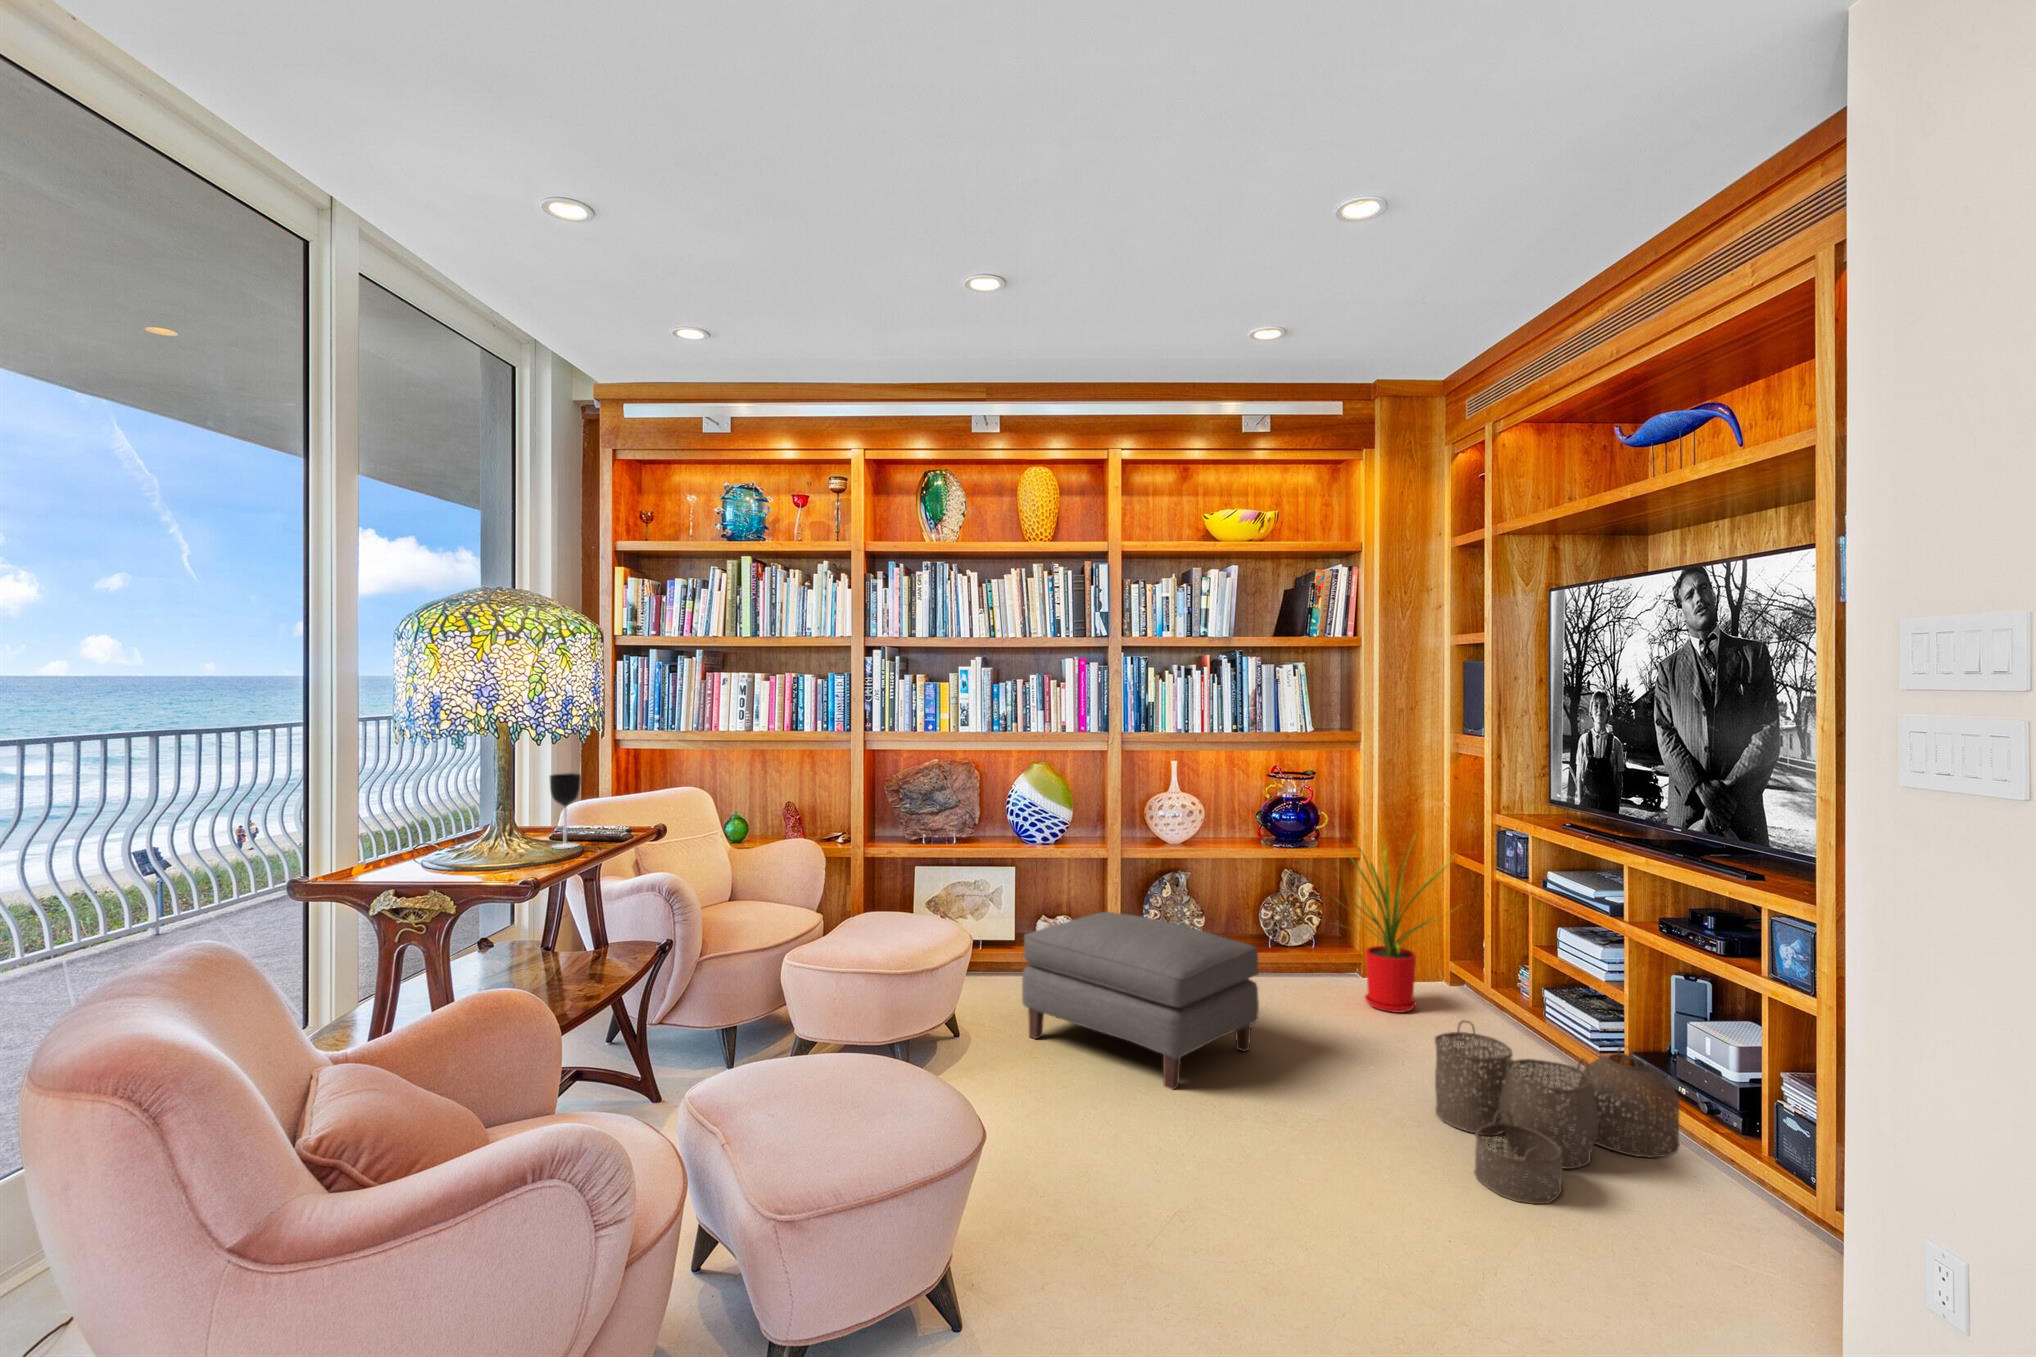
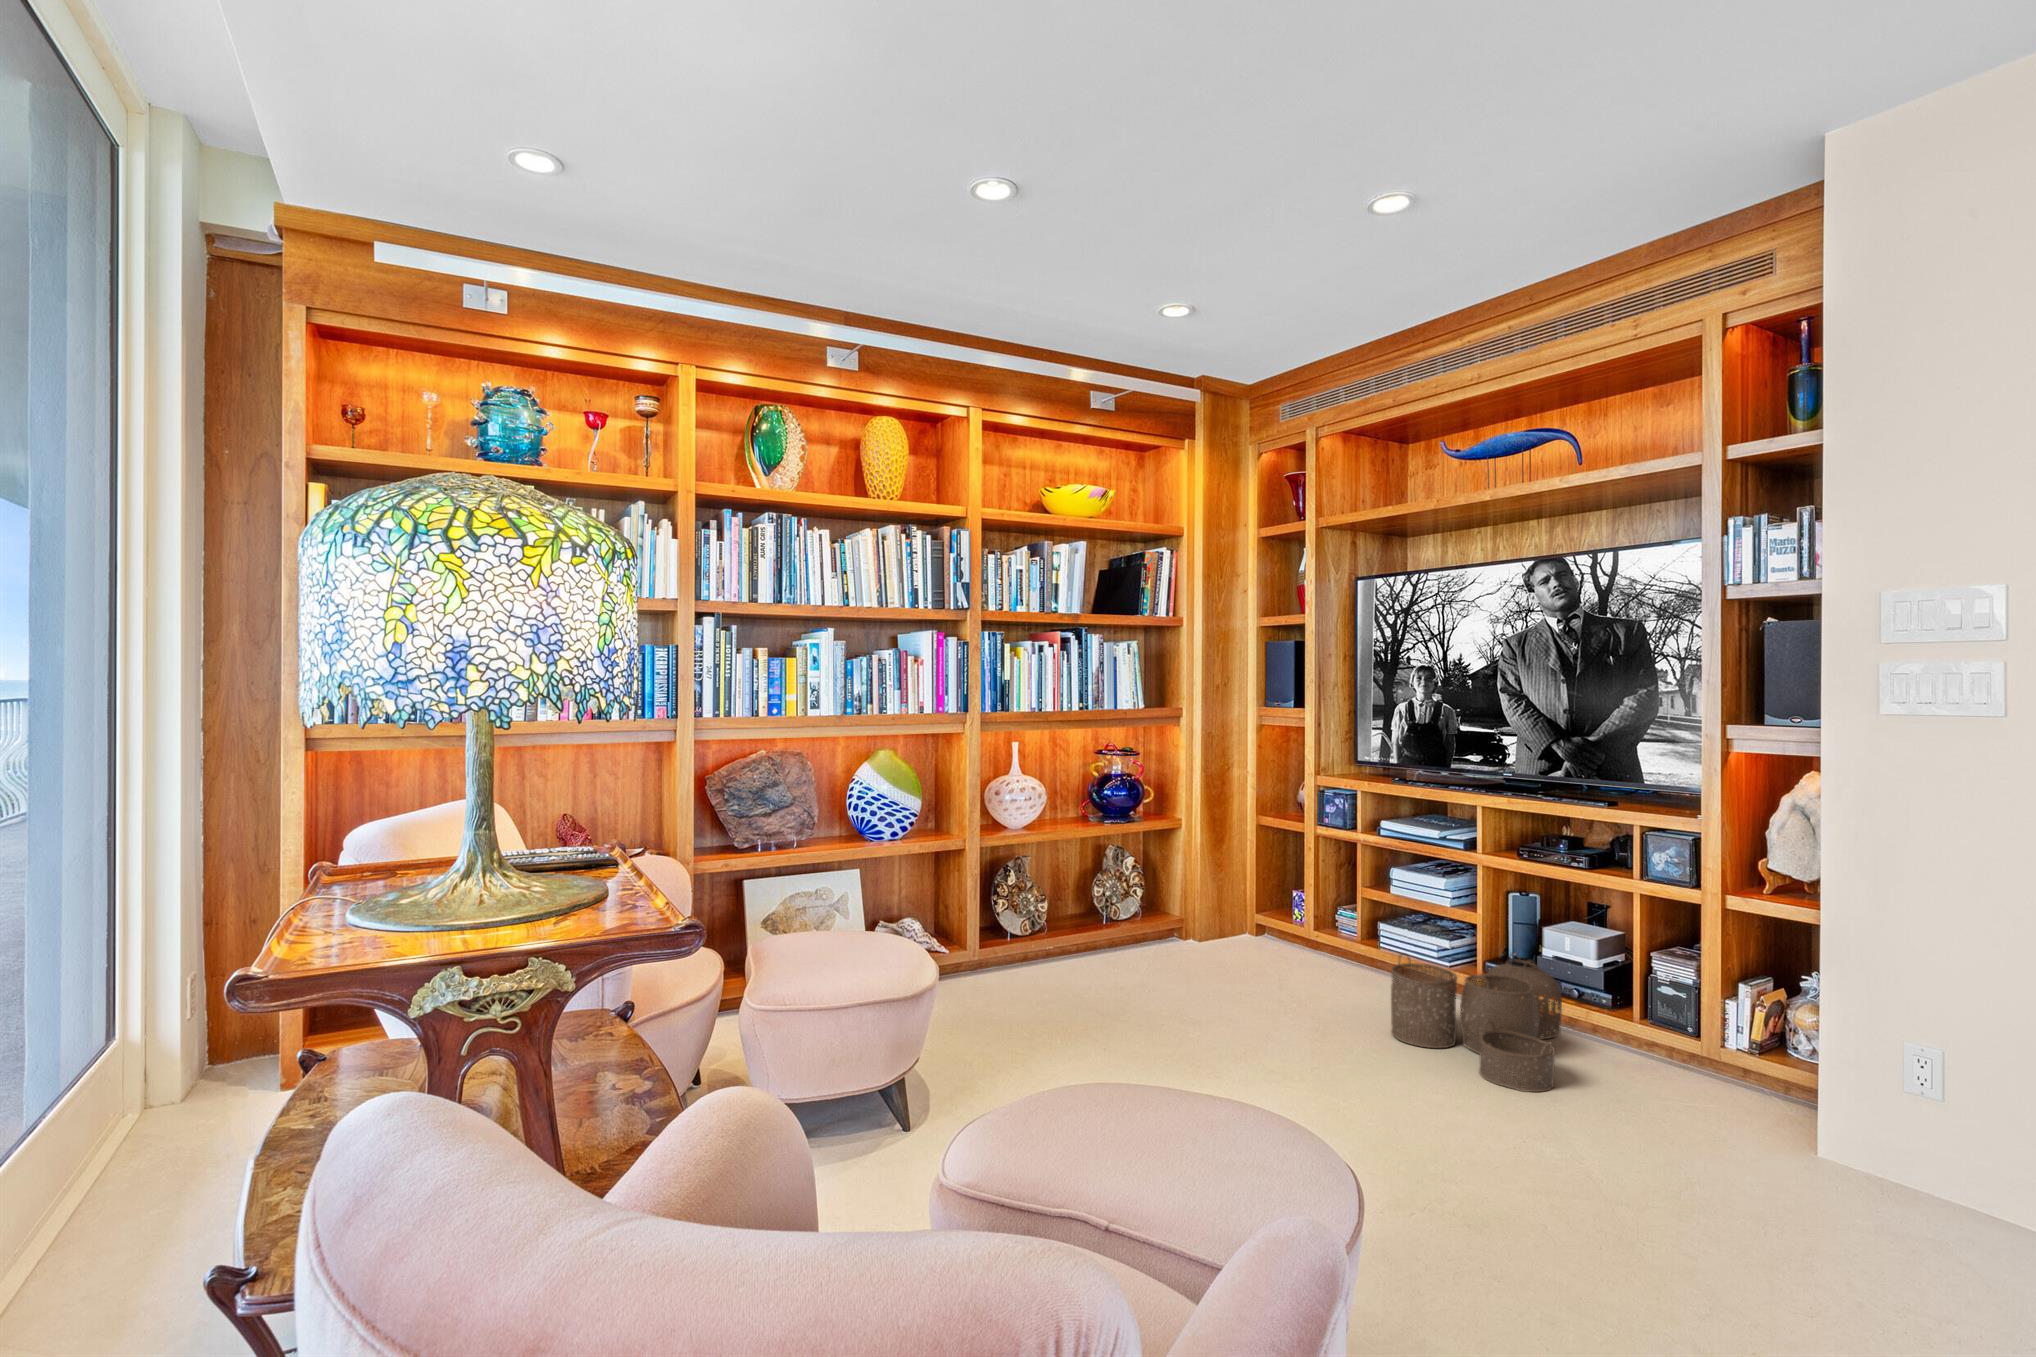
wine glass: present [549,773,581,849] -> none [522,771,571,886]
house plant: present [1341,841,1459,1013] -> none [1184,795,1308,965]
ottoman: present [1022,912,1259,1090] -> none [982,902,1208,1069]

